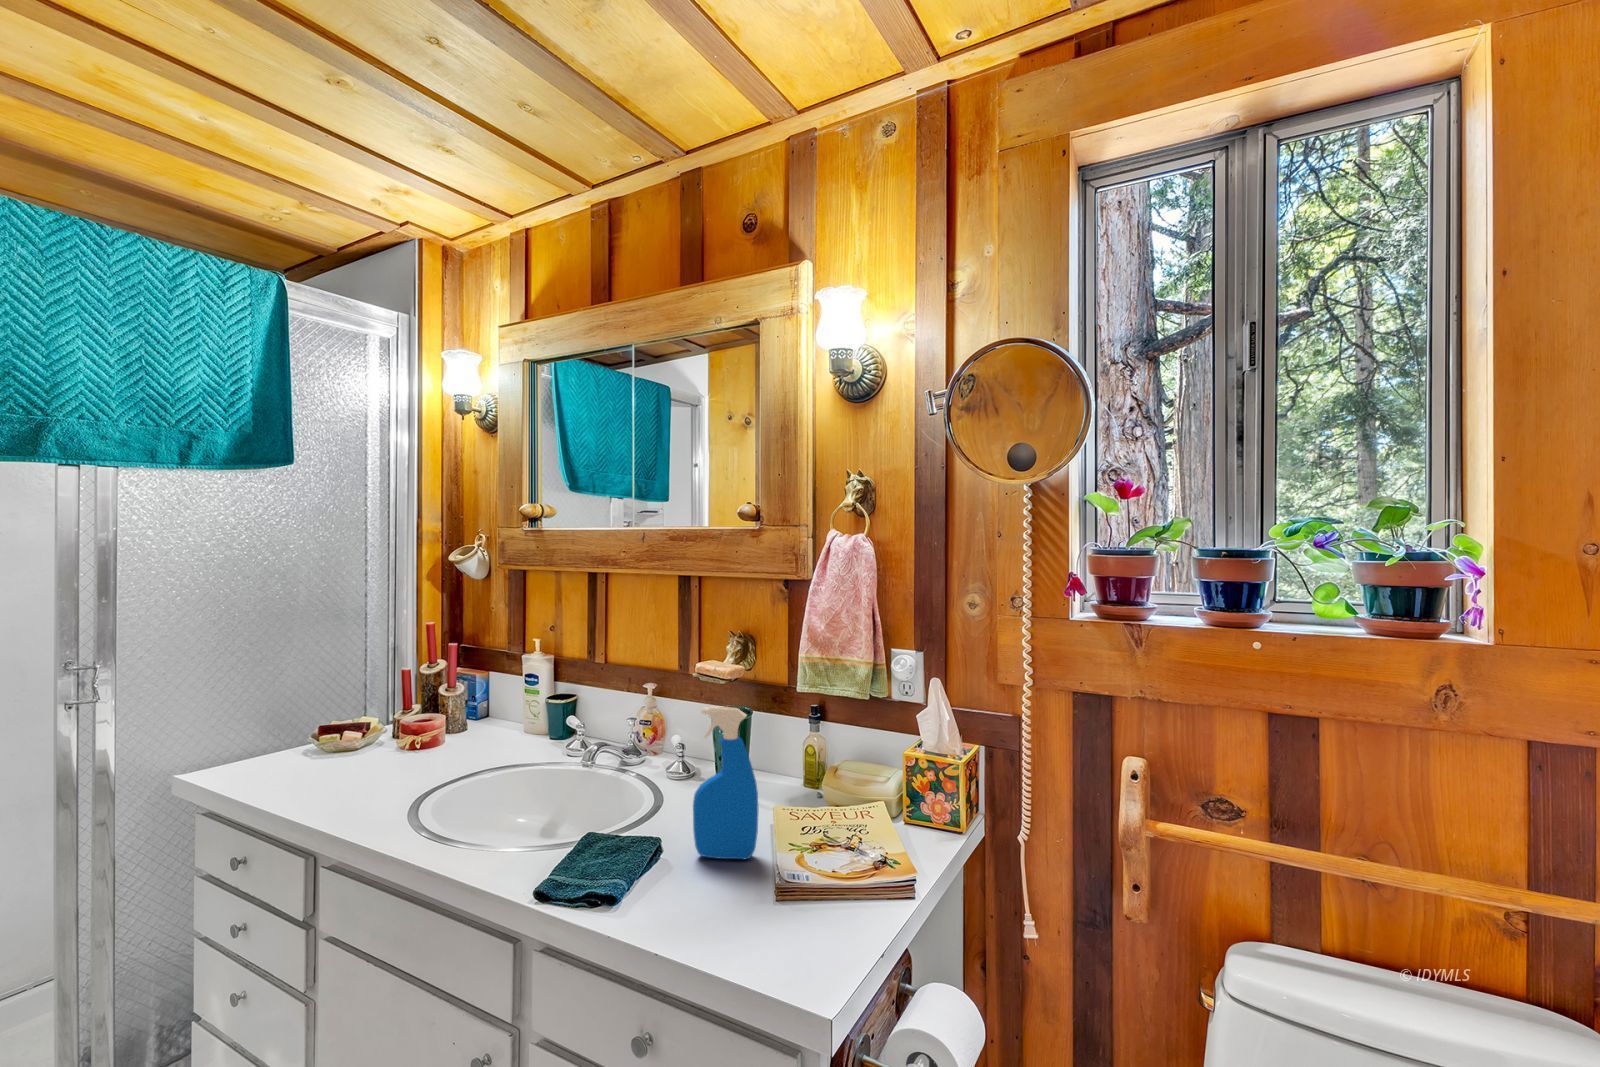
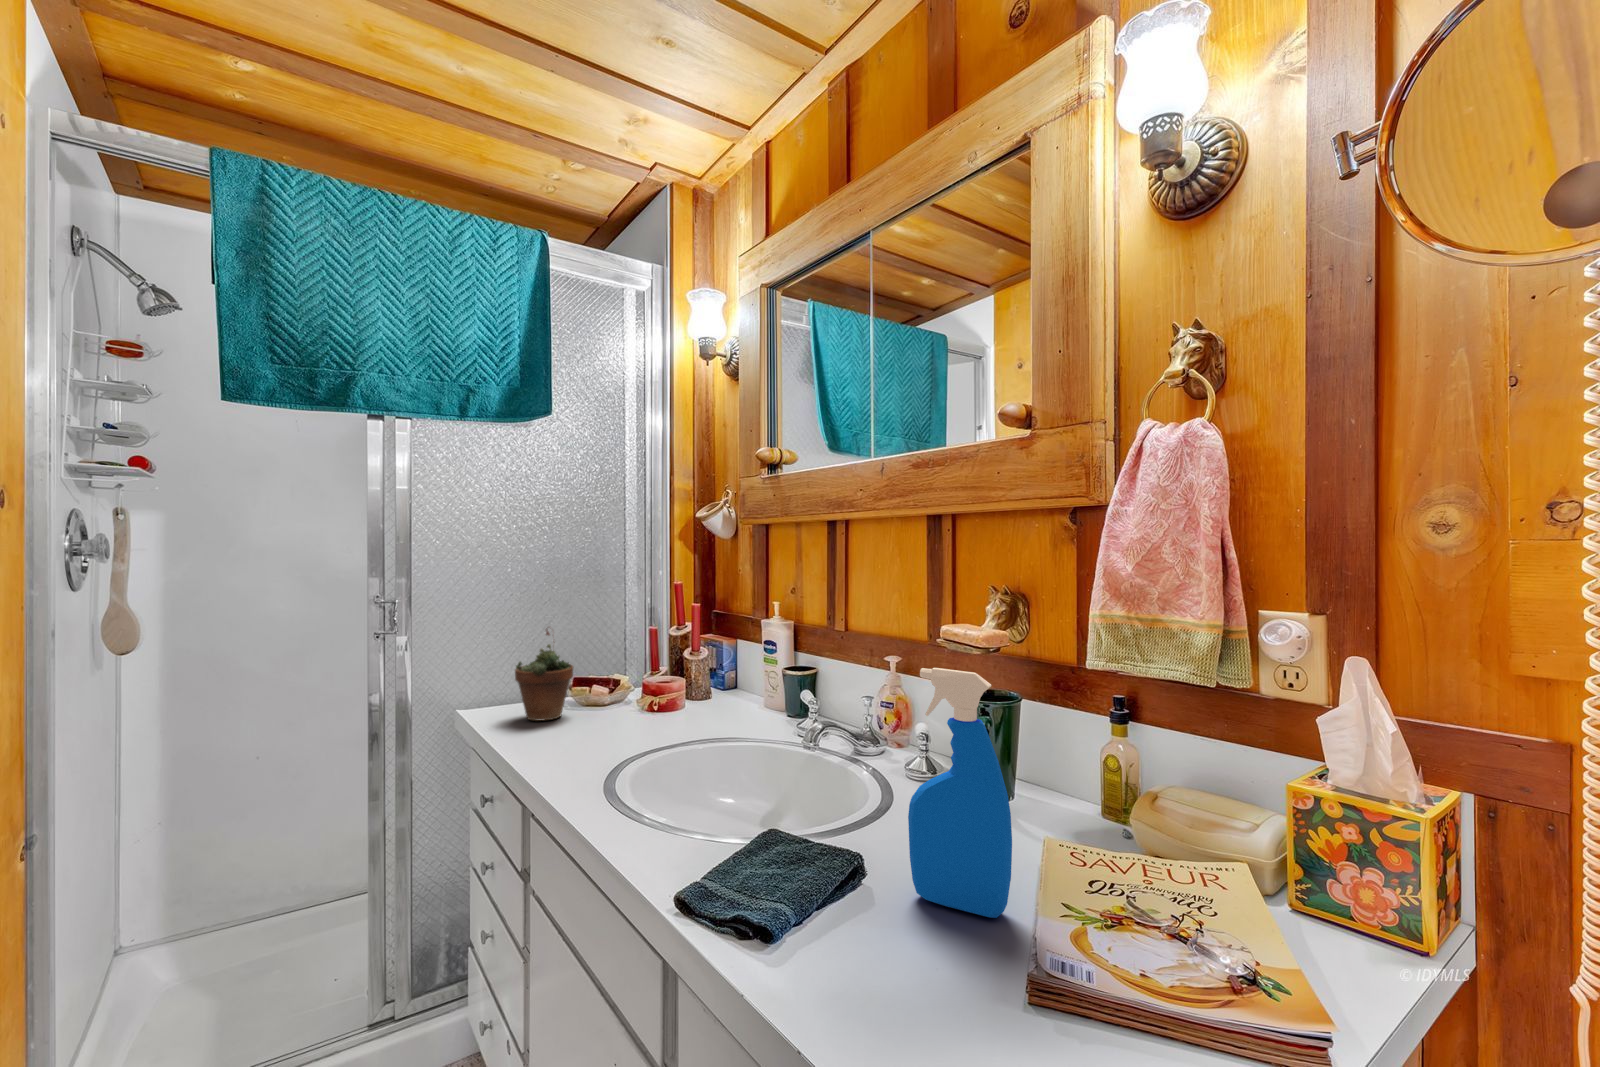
succulent plant: none [265,682,332,778] -> present [515,628,573,720]

